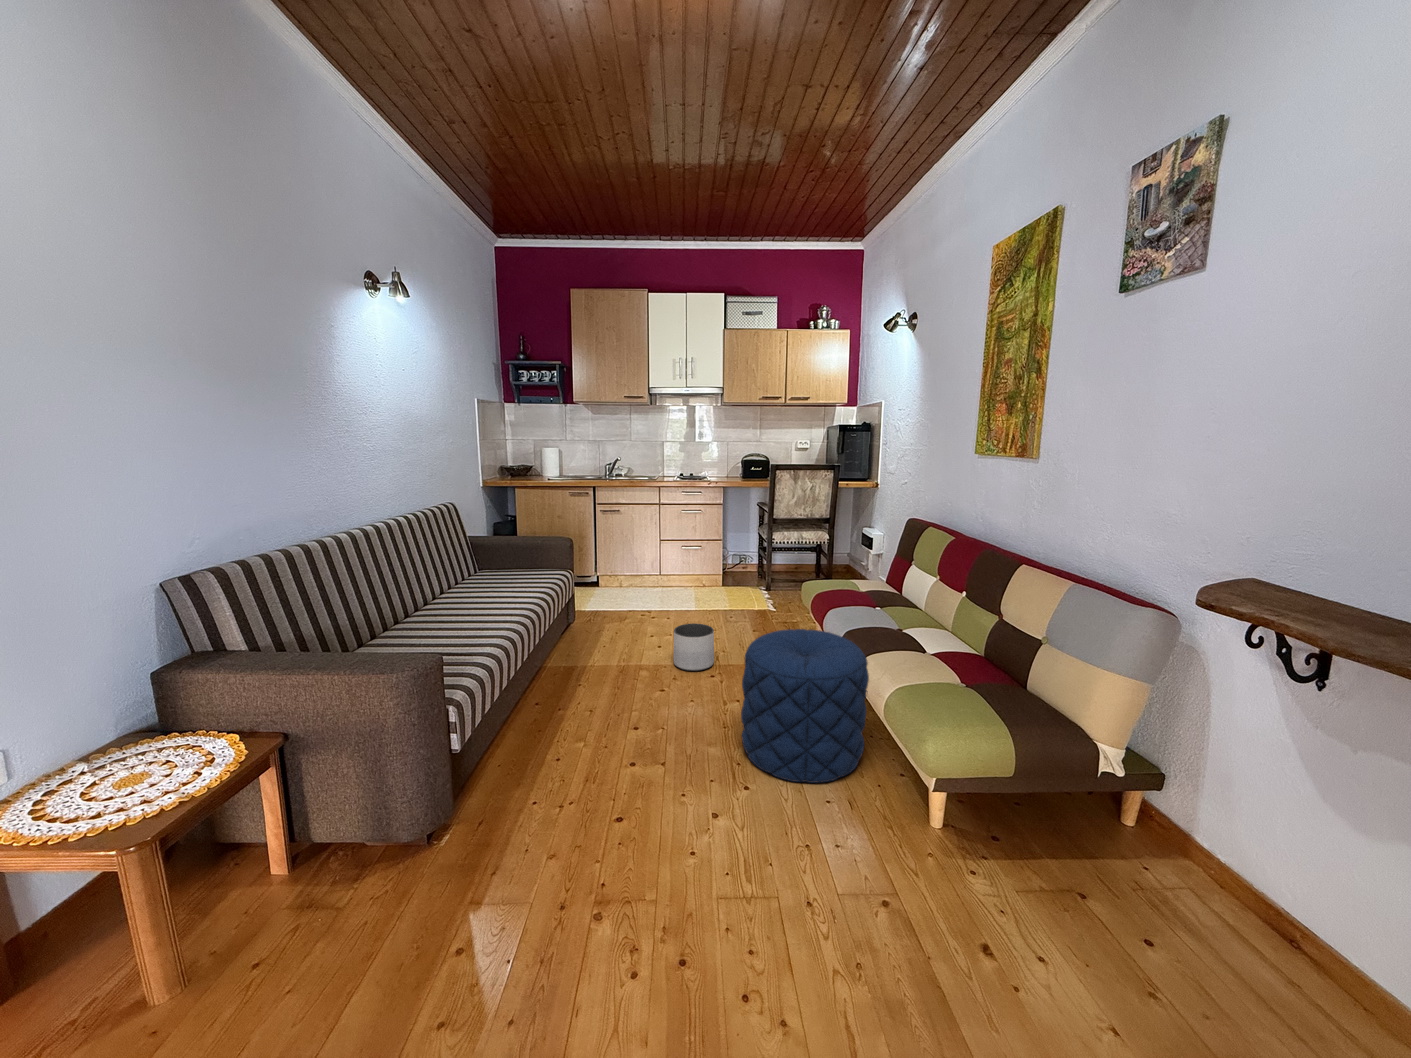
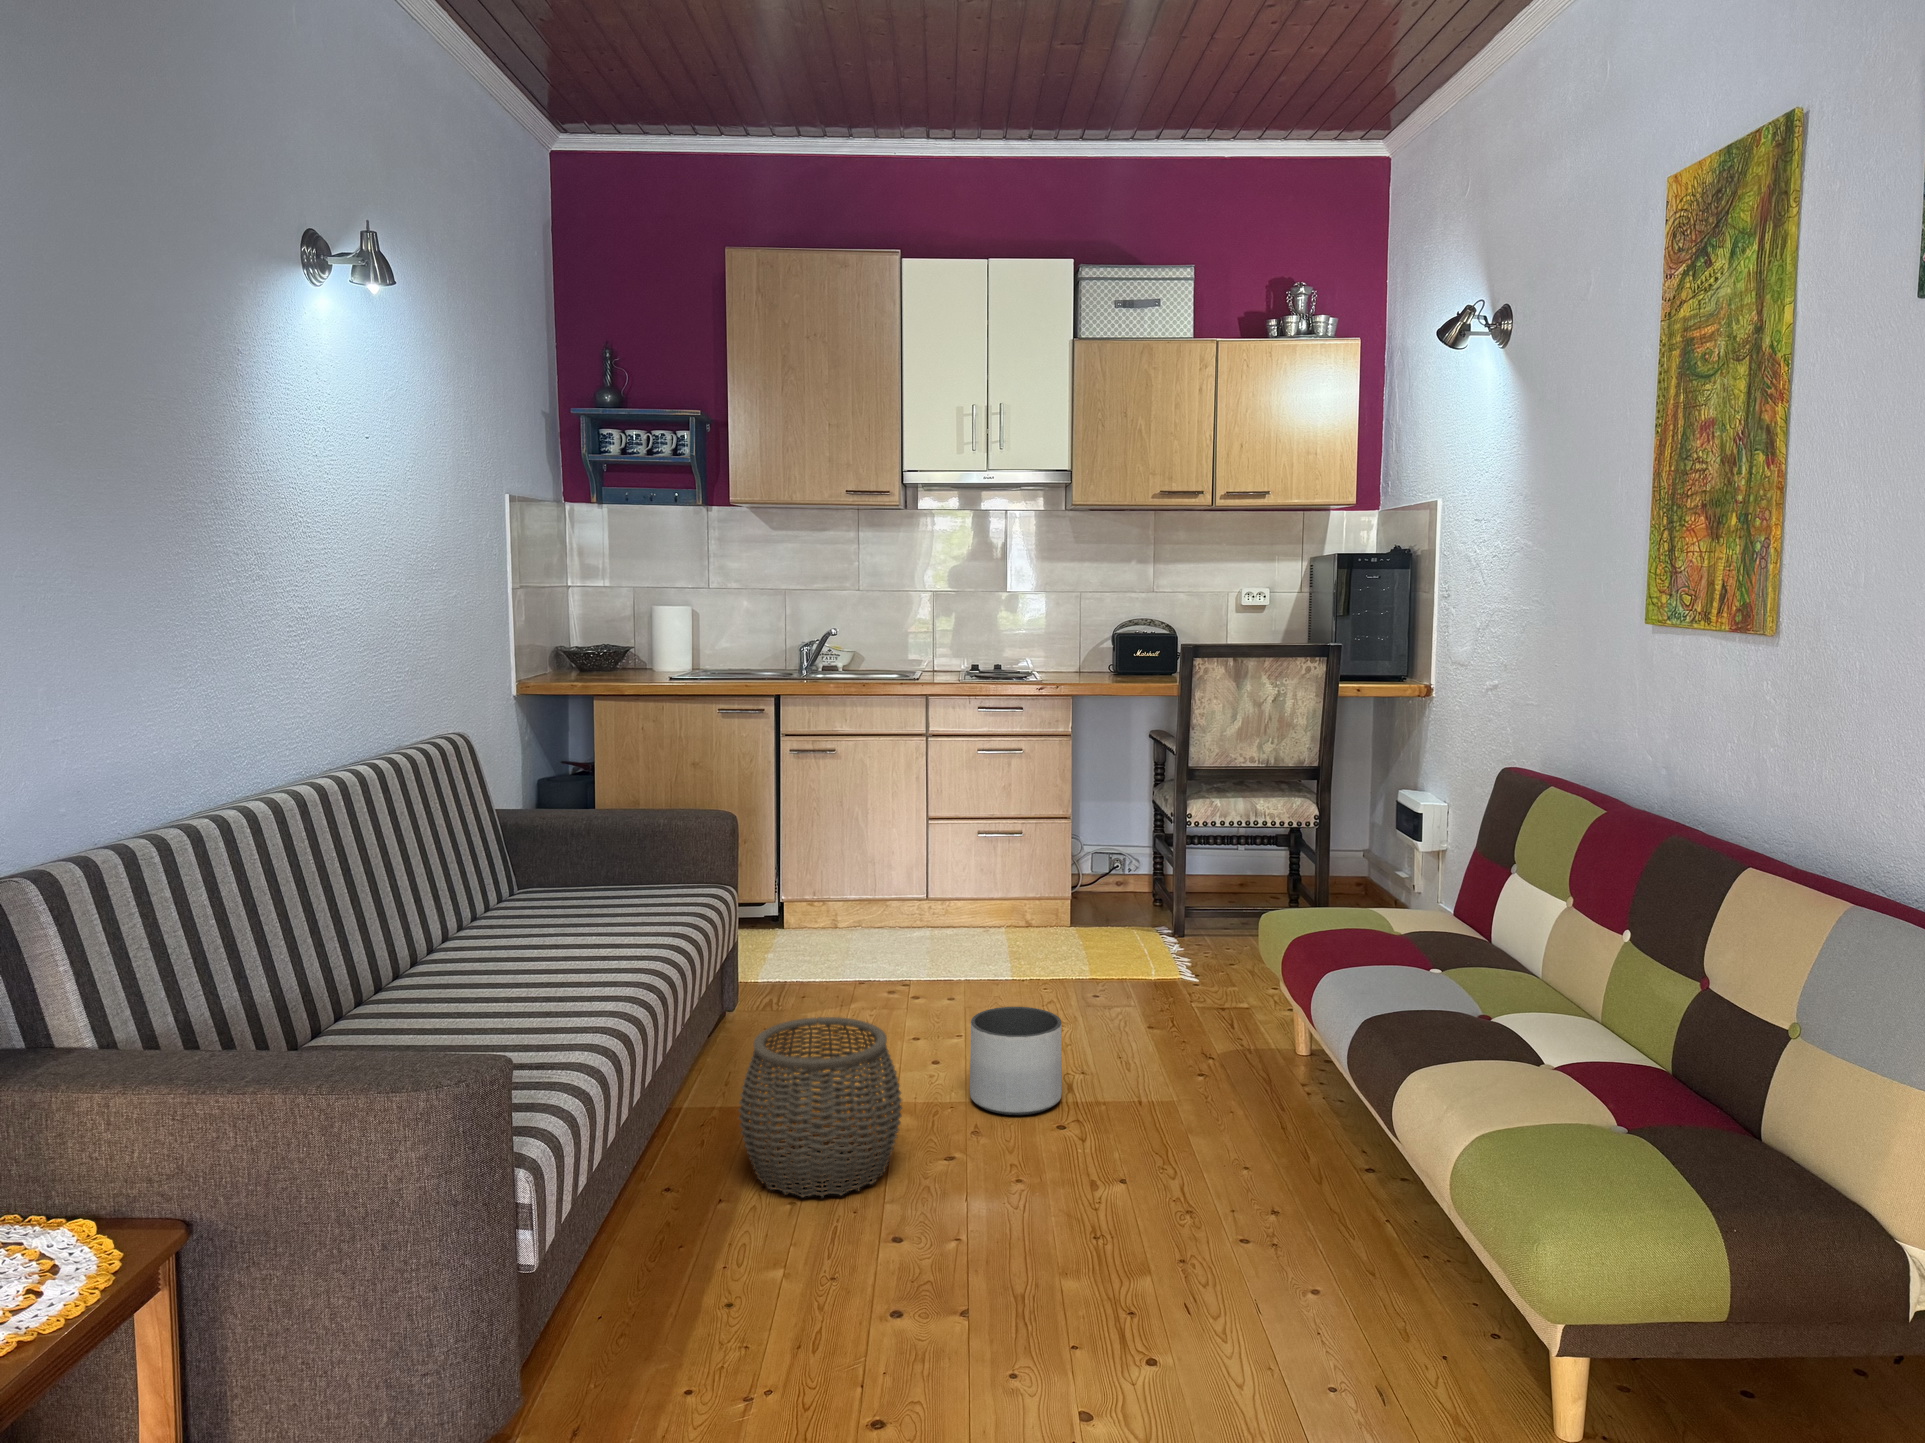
woven basket: none [568,629,641,710] -> present [739,1017,902,1197]
pouf: present [741,629,869,783] -> none [1136,1012,1414,1352]

